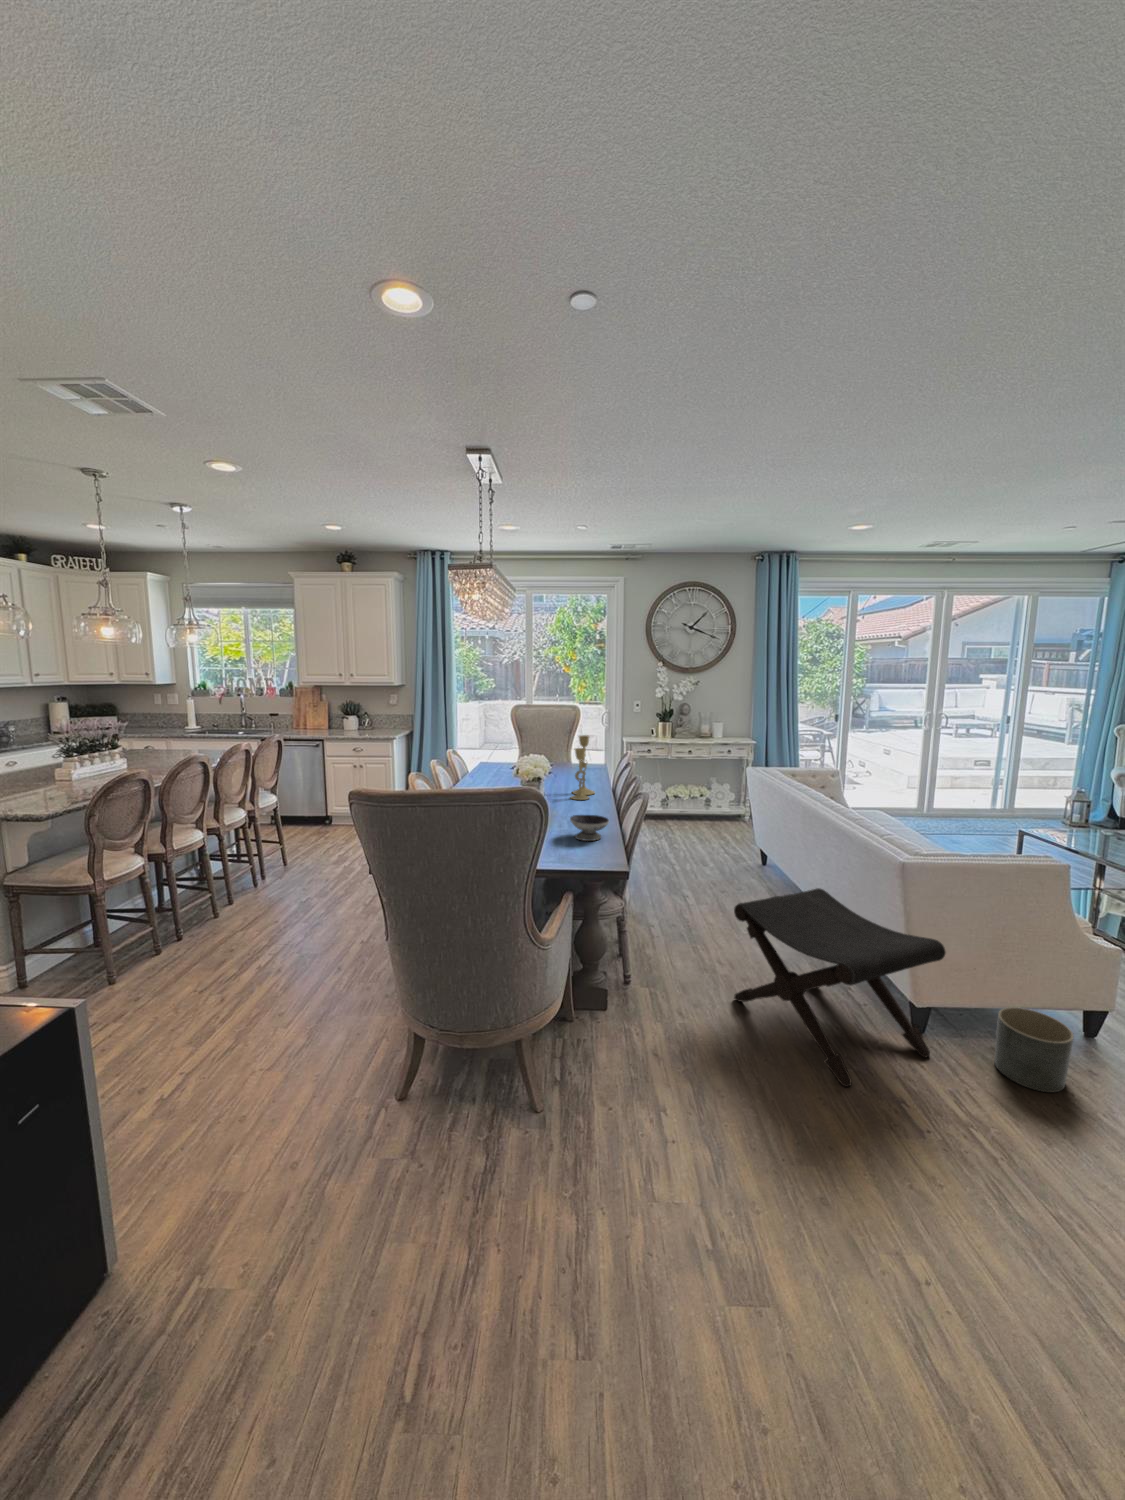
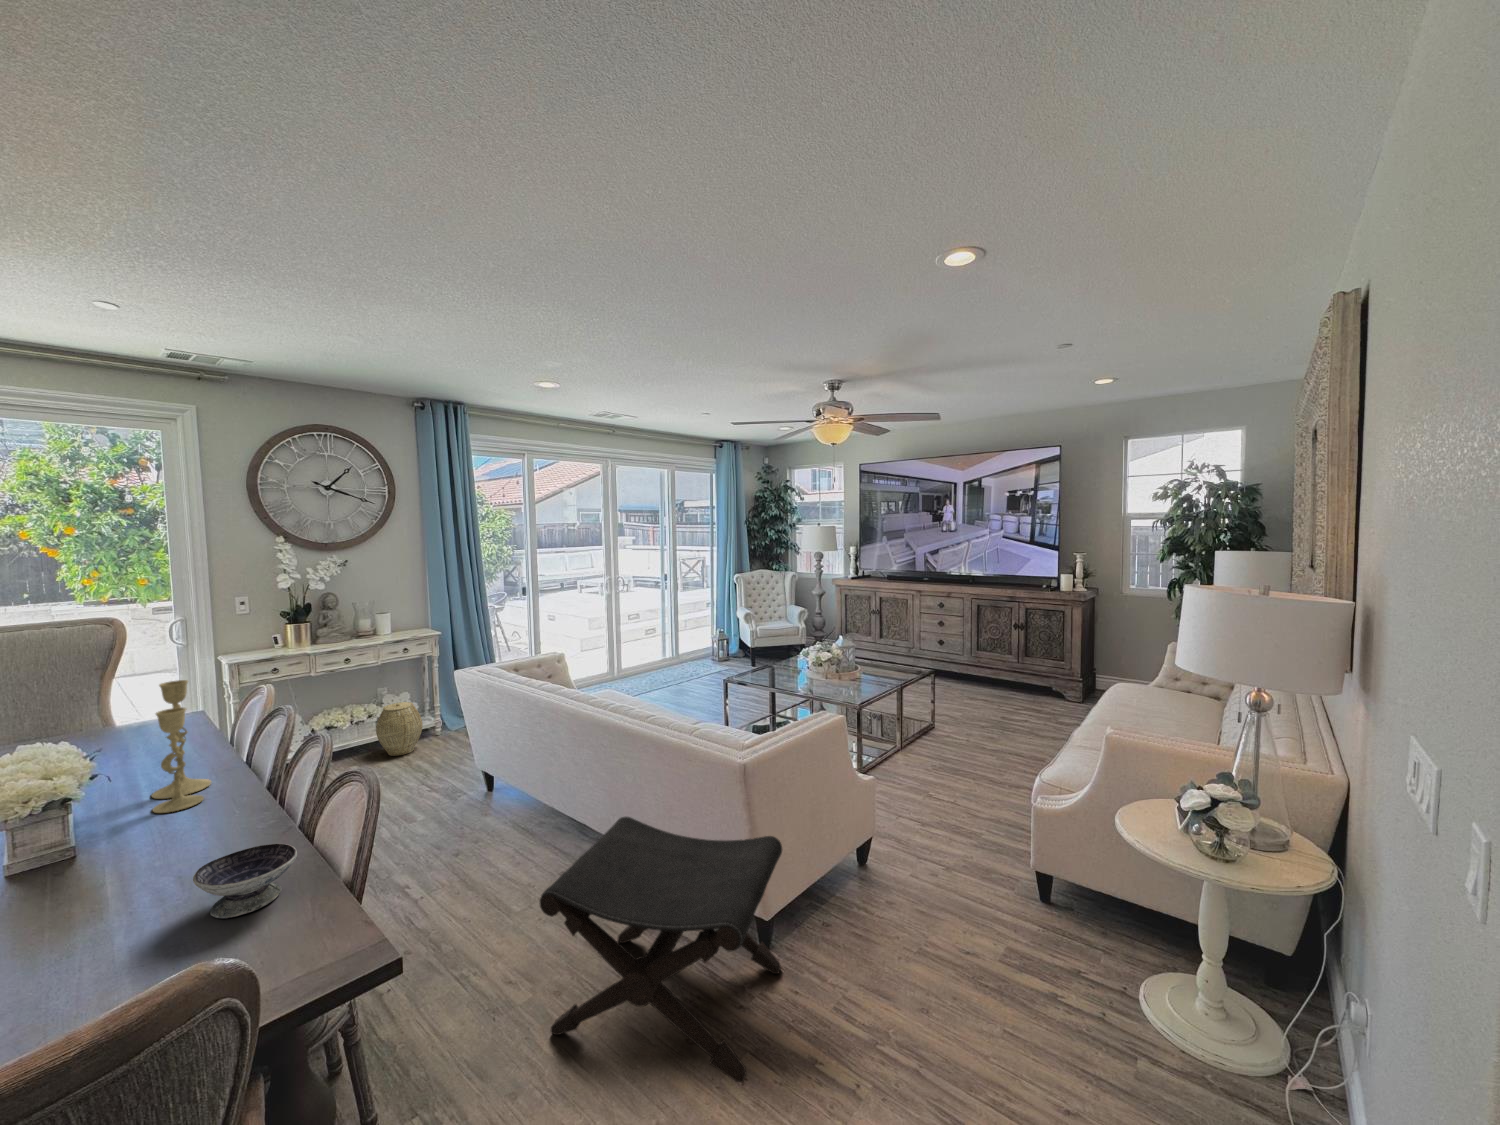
woven basket: none [702,789,733,827] -> present [376,702,422,756]
planter: present [994,1007,1074,1092] -> none [820,865,879,951]

